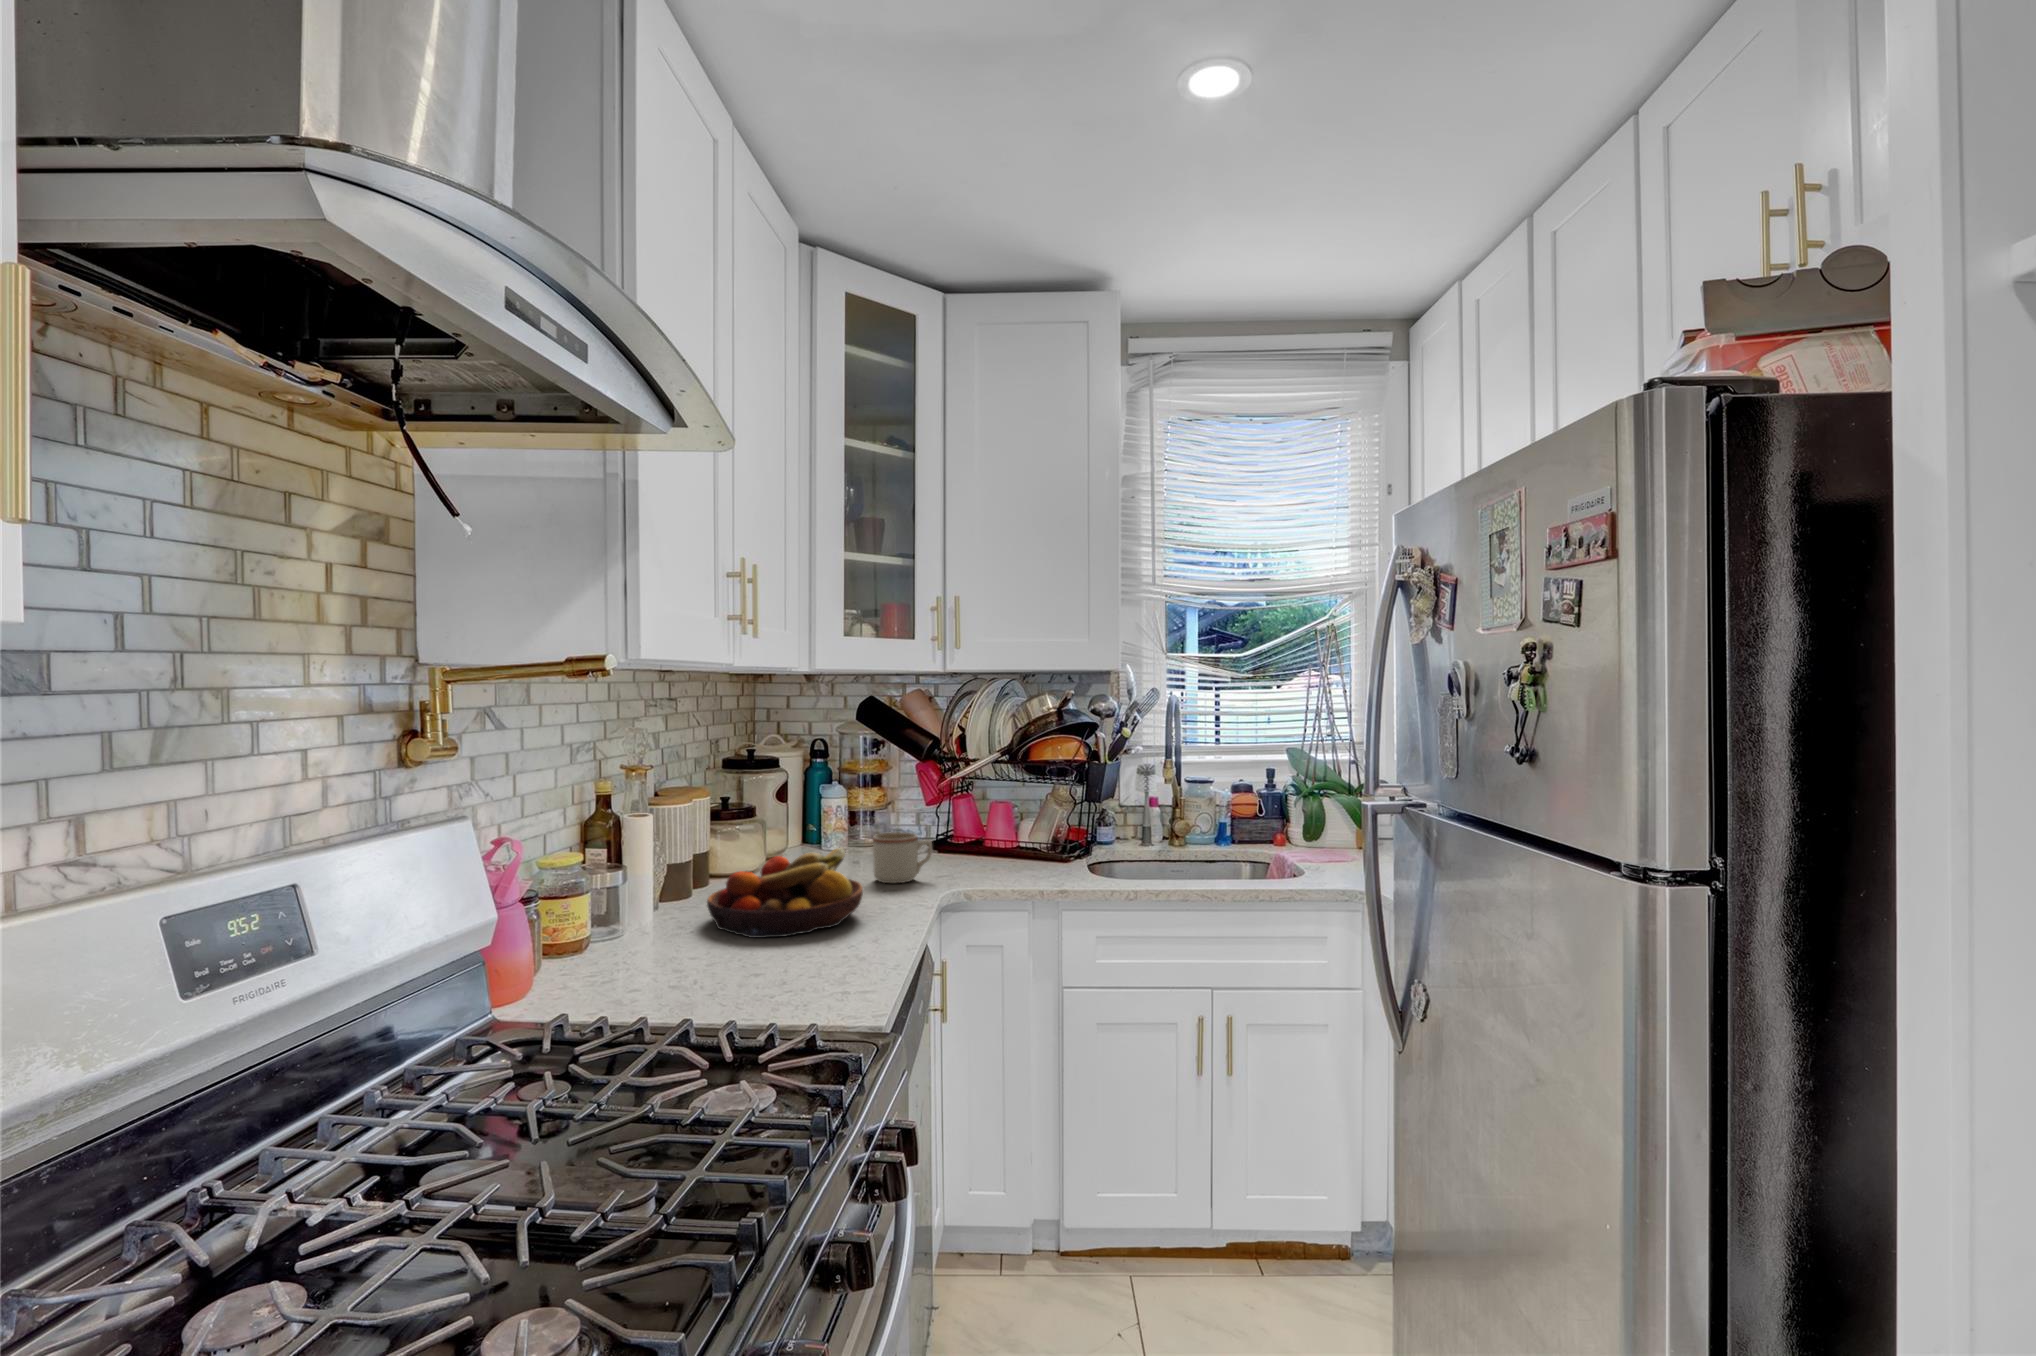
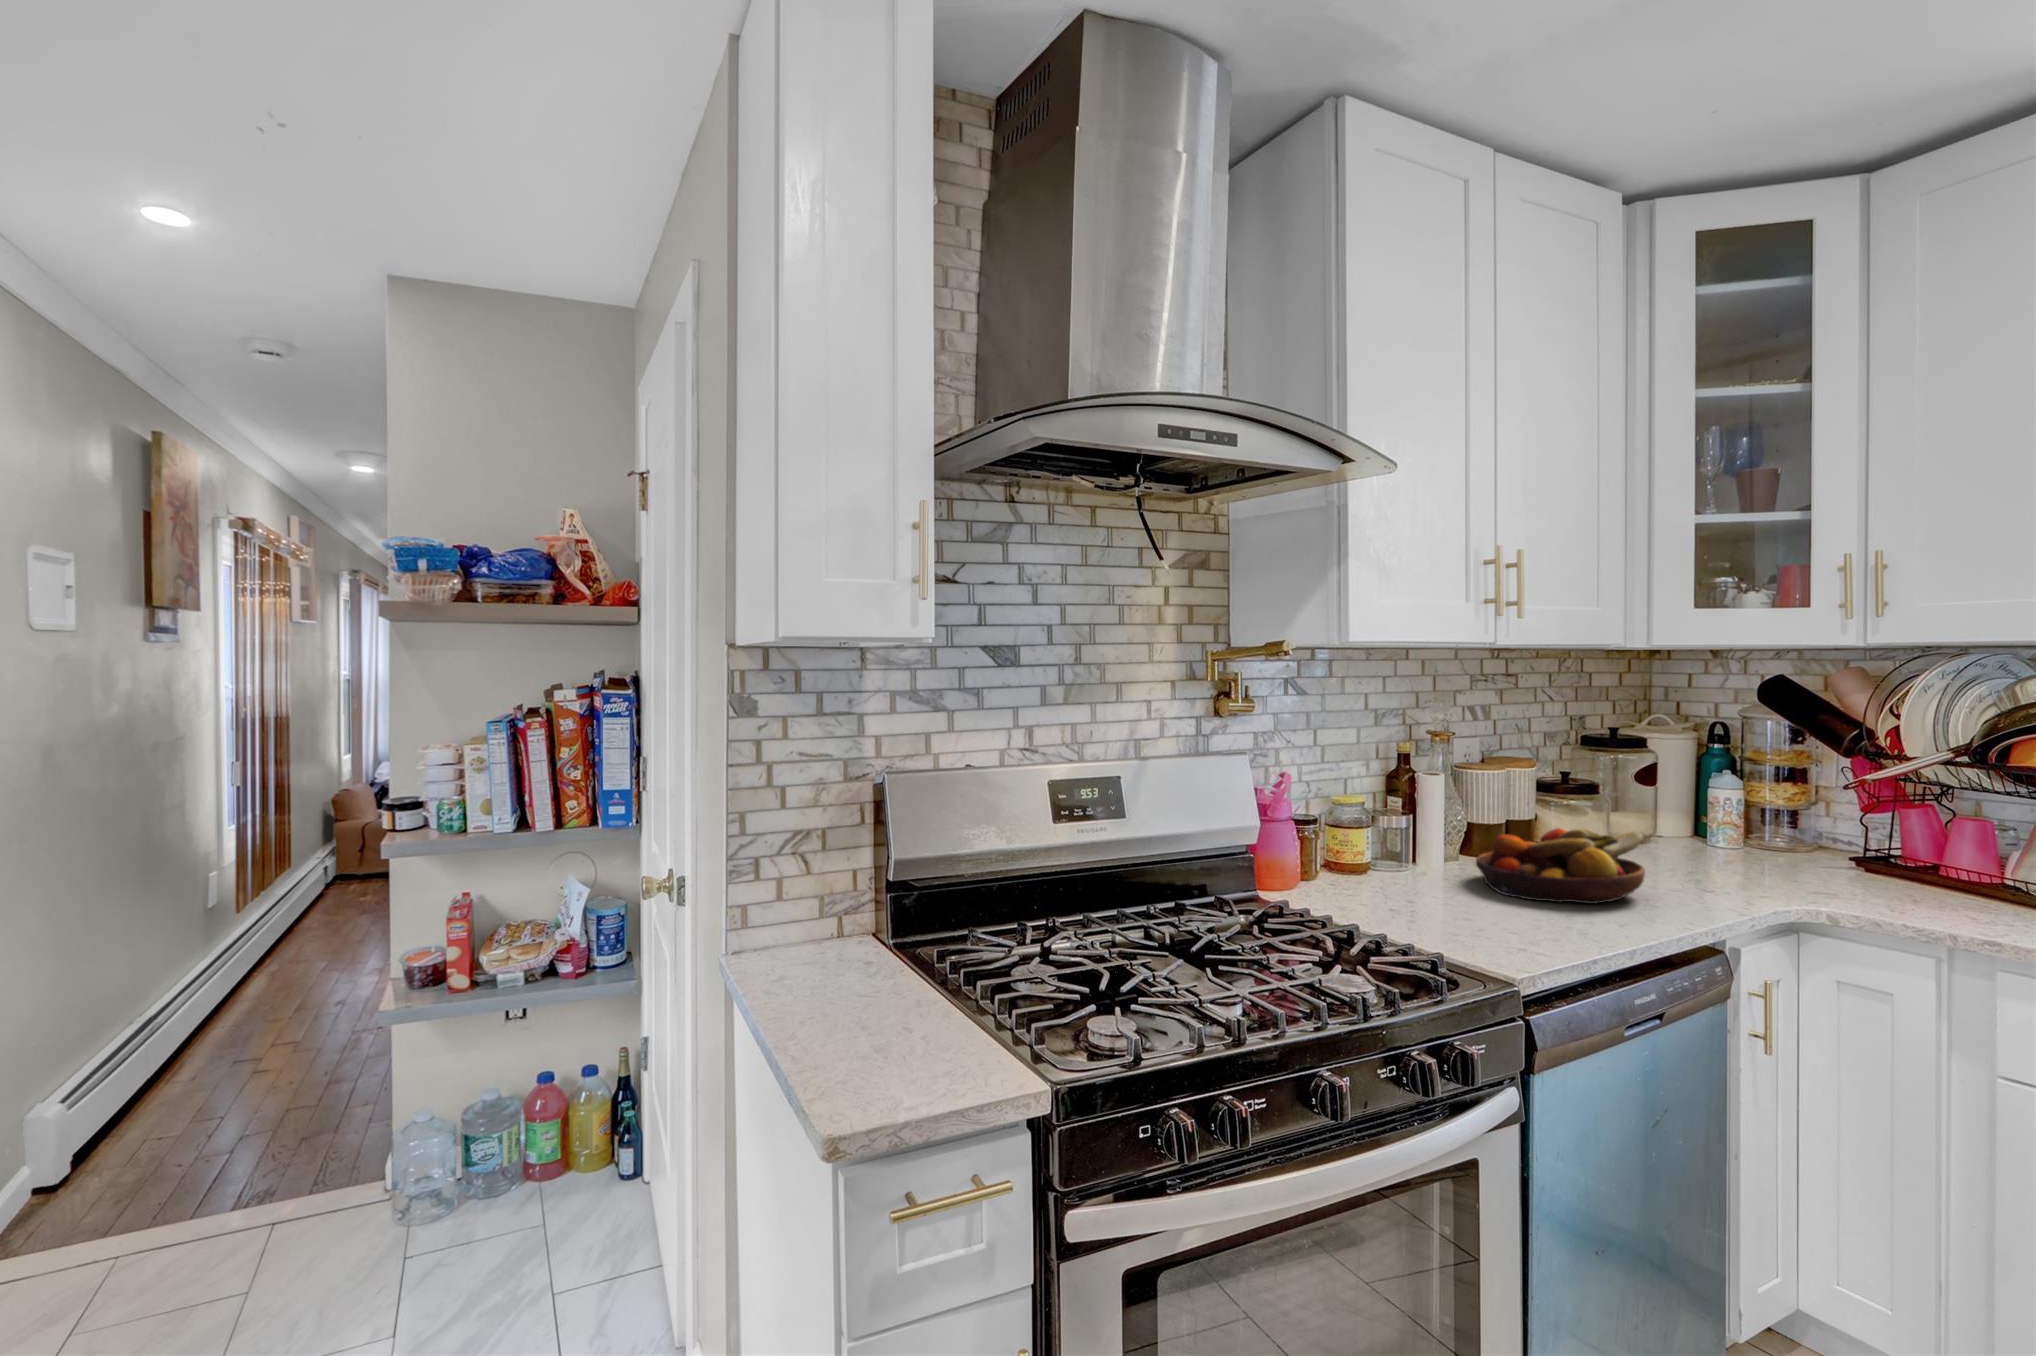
mug: present [873,832,932,883] -> none [1715,829,1800,888]

